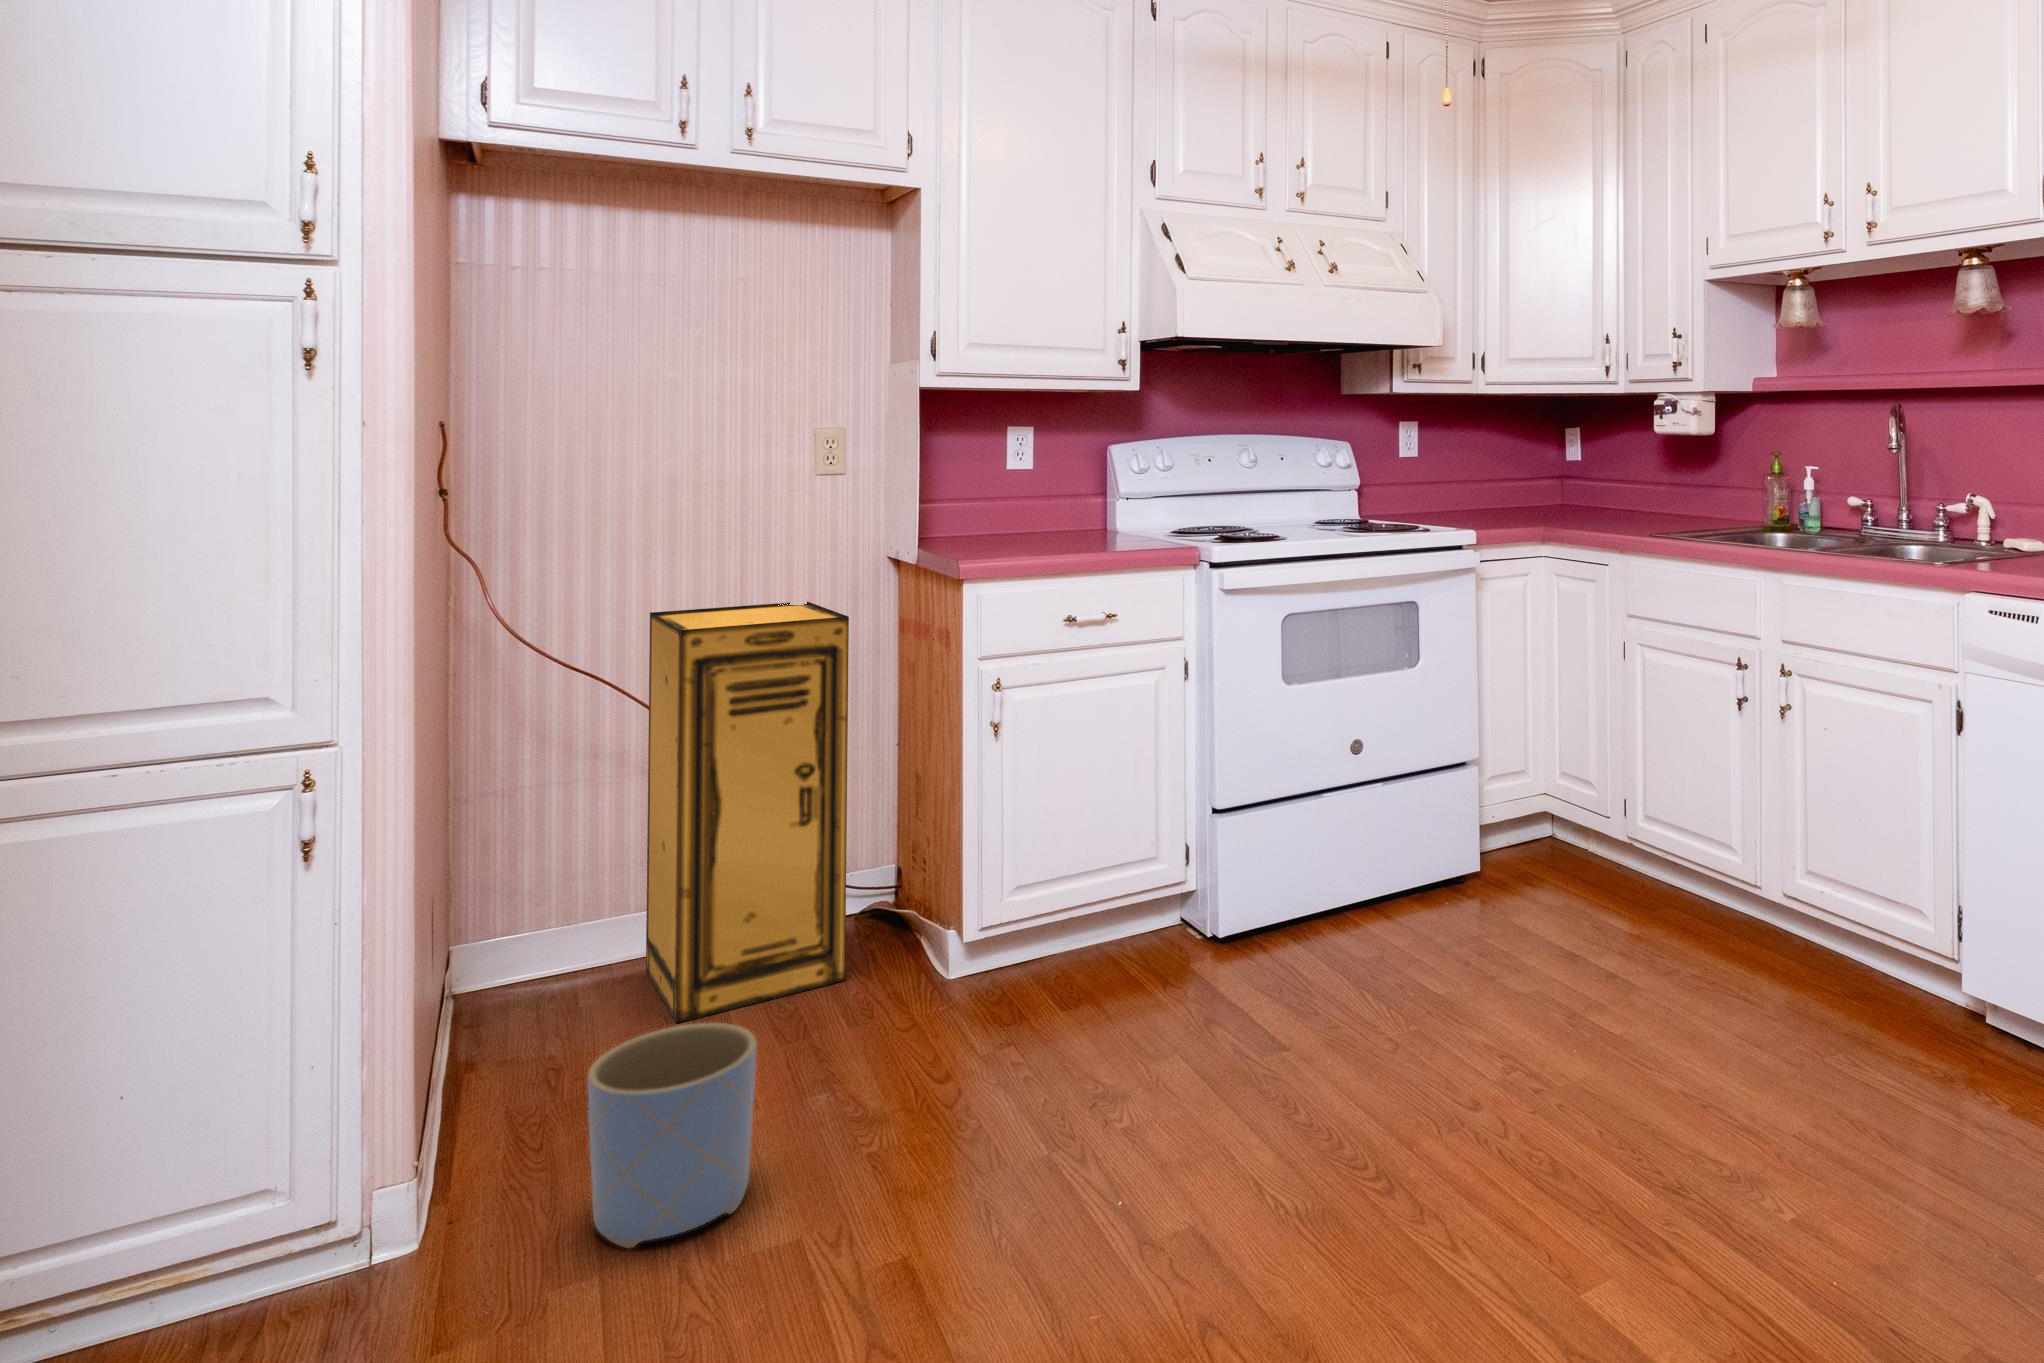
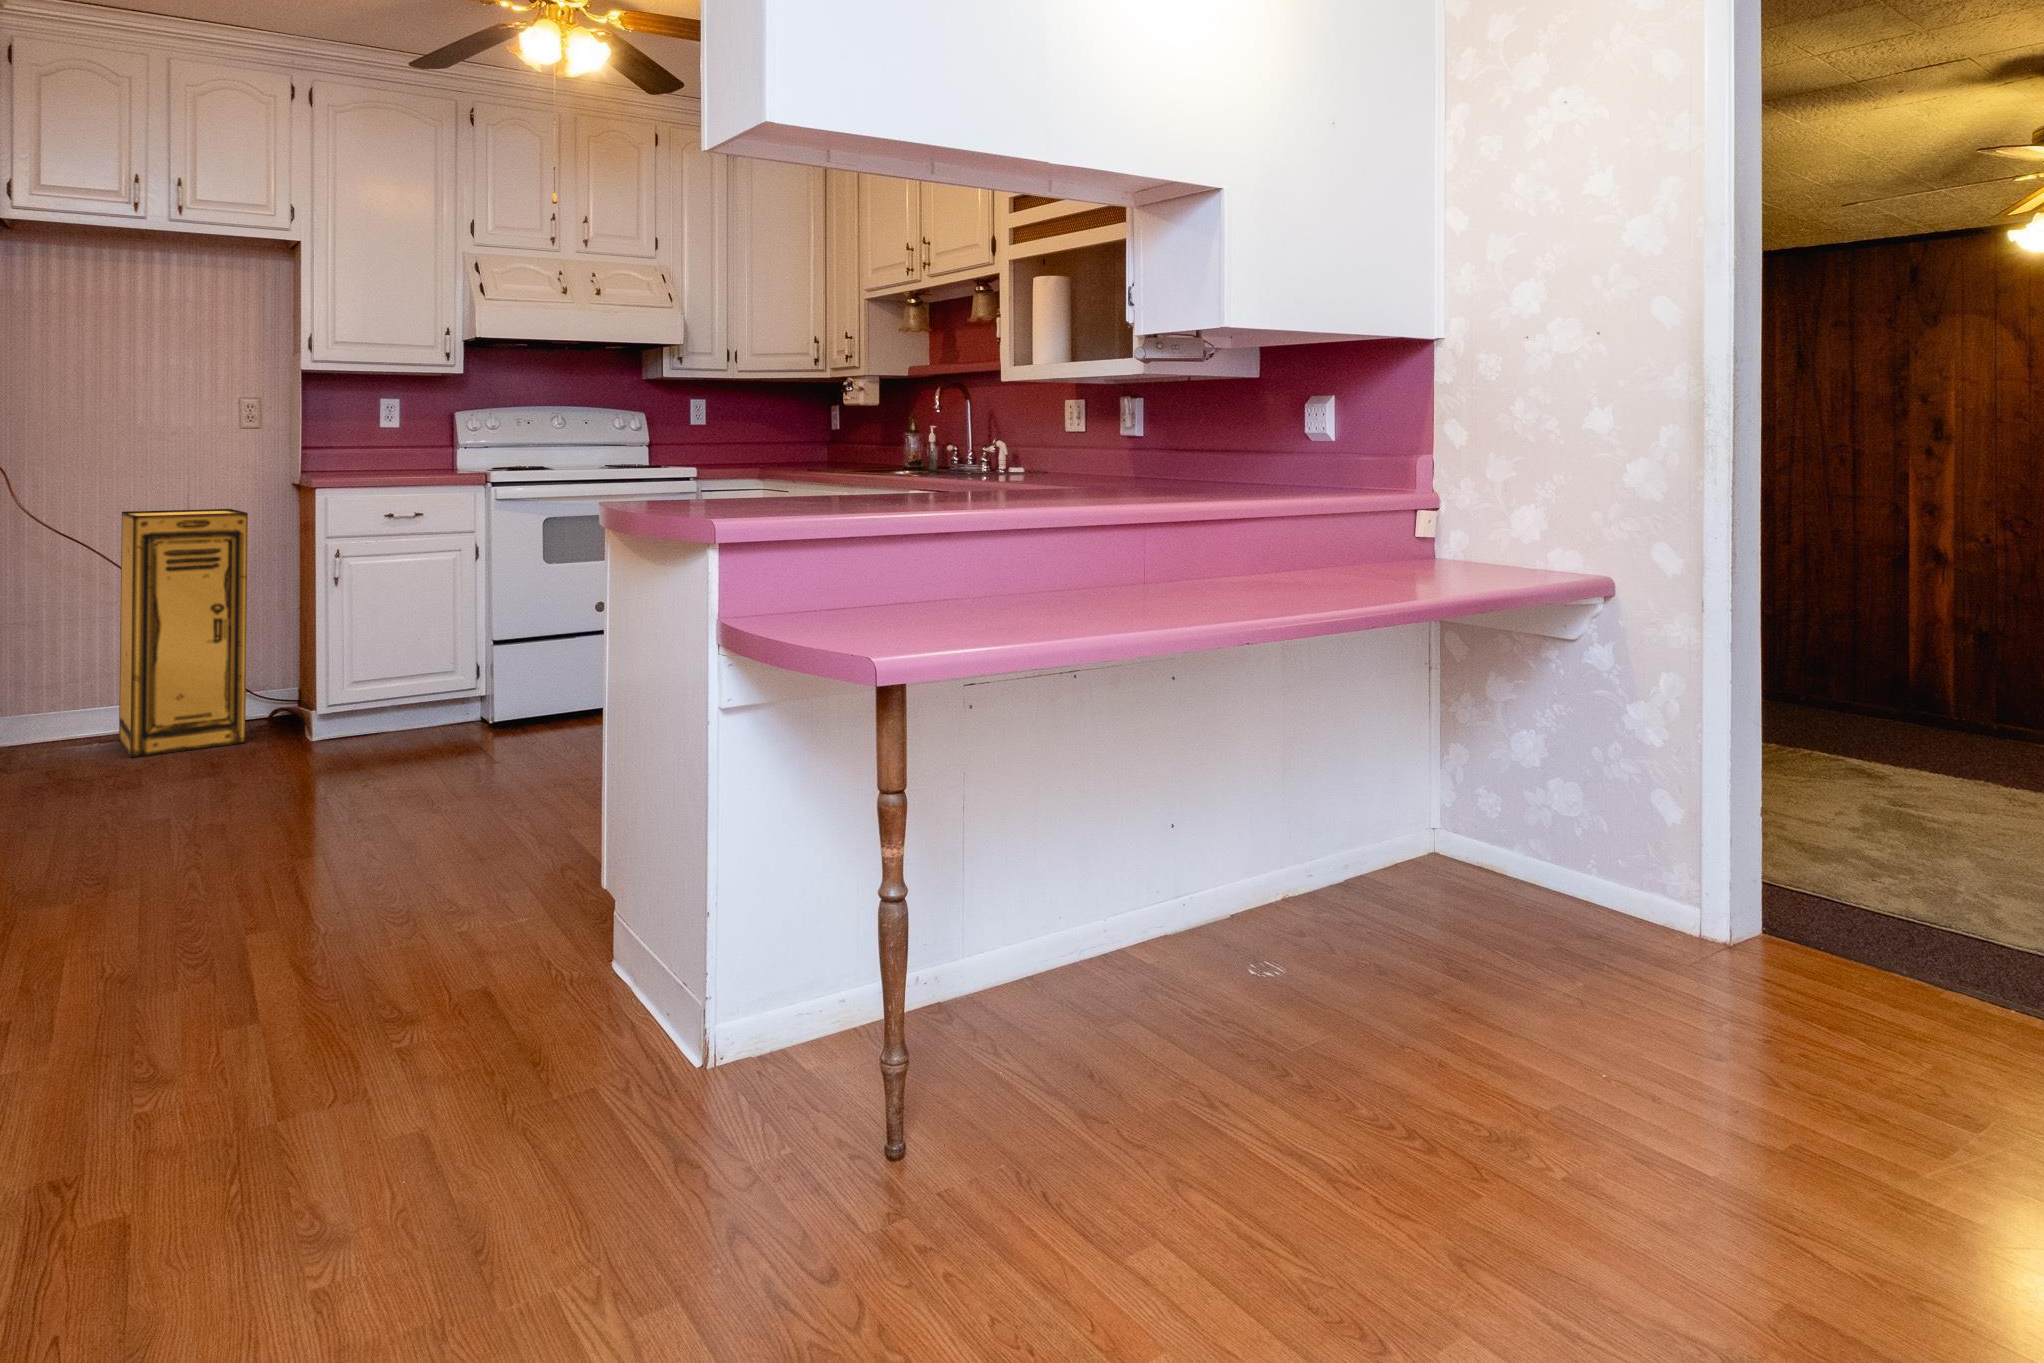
planter: present [588,1023,757,1248] -> none [55,720,154,822]

